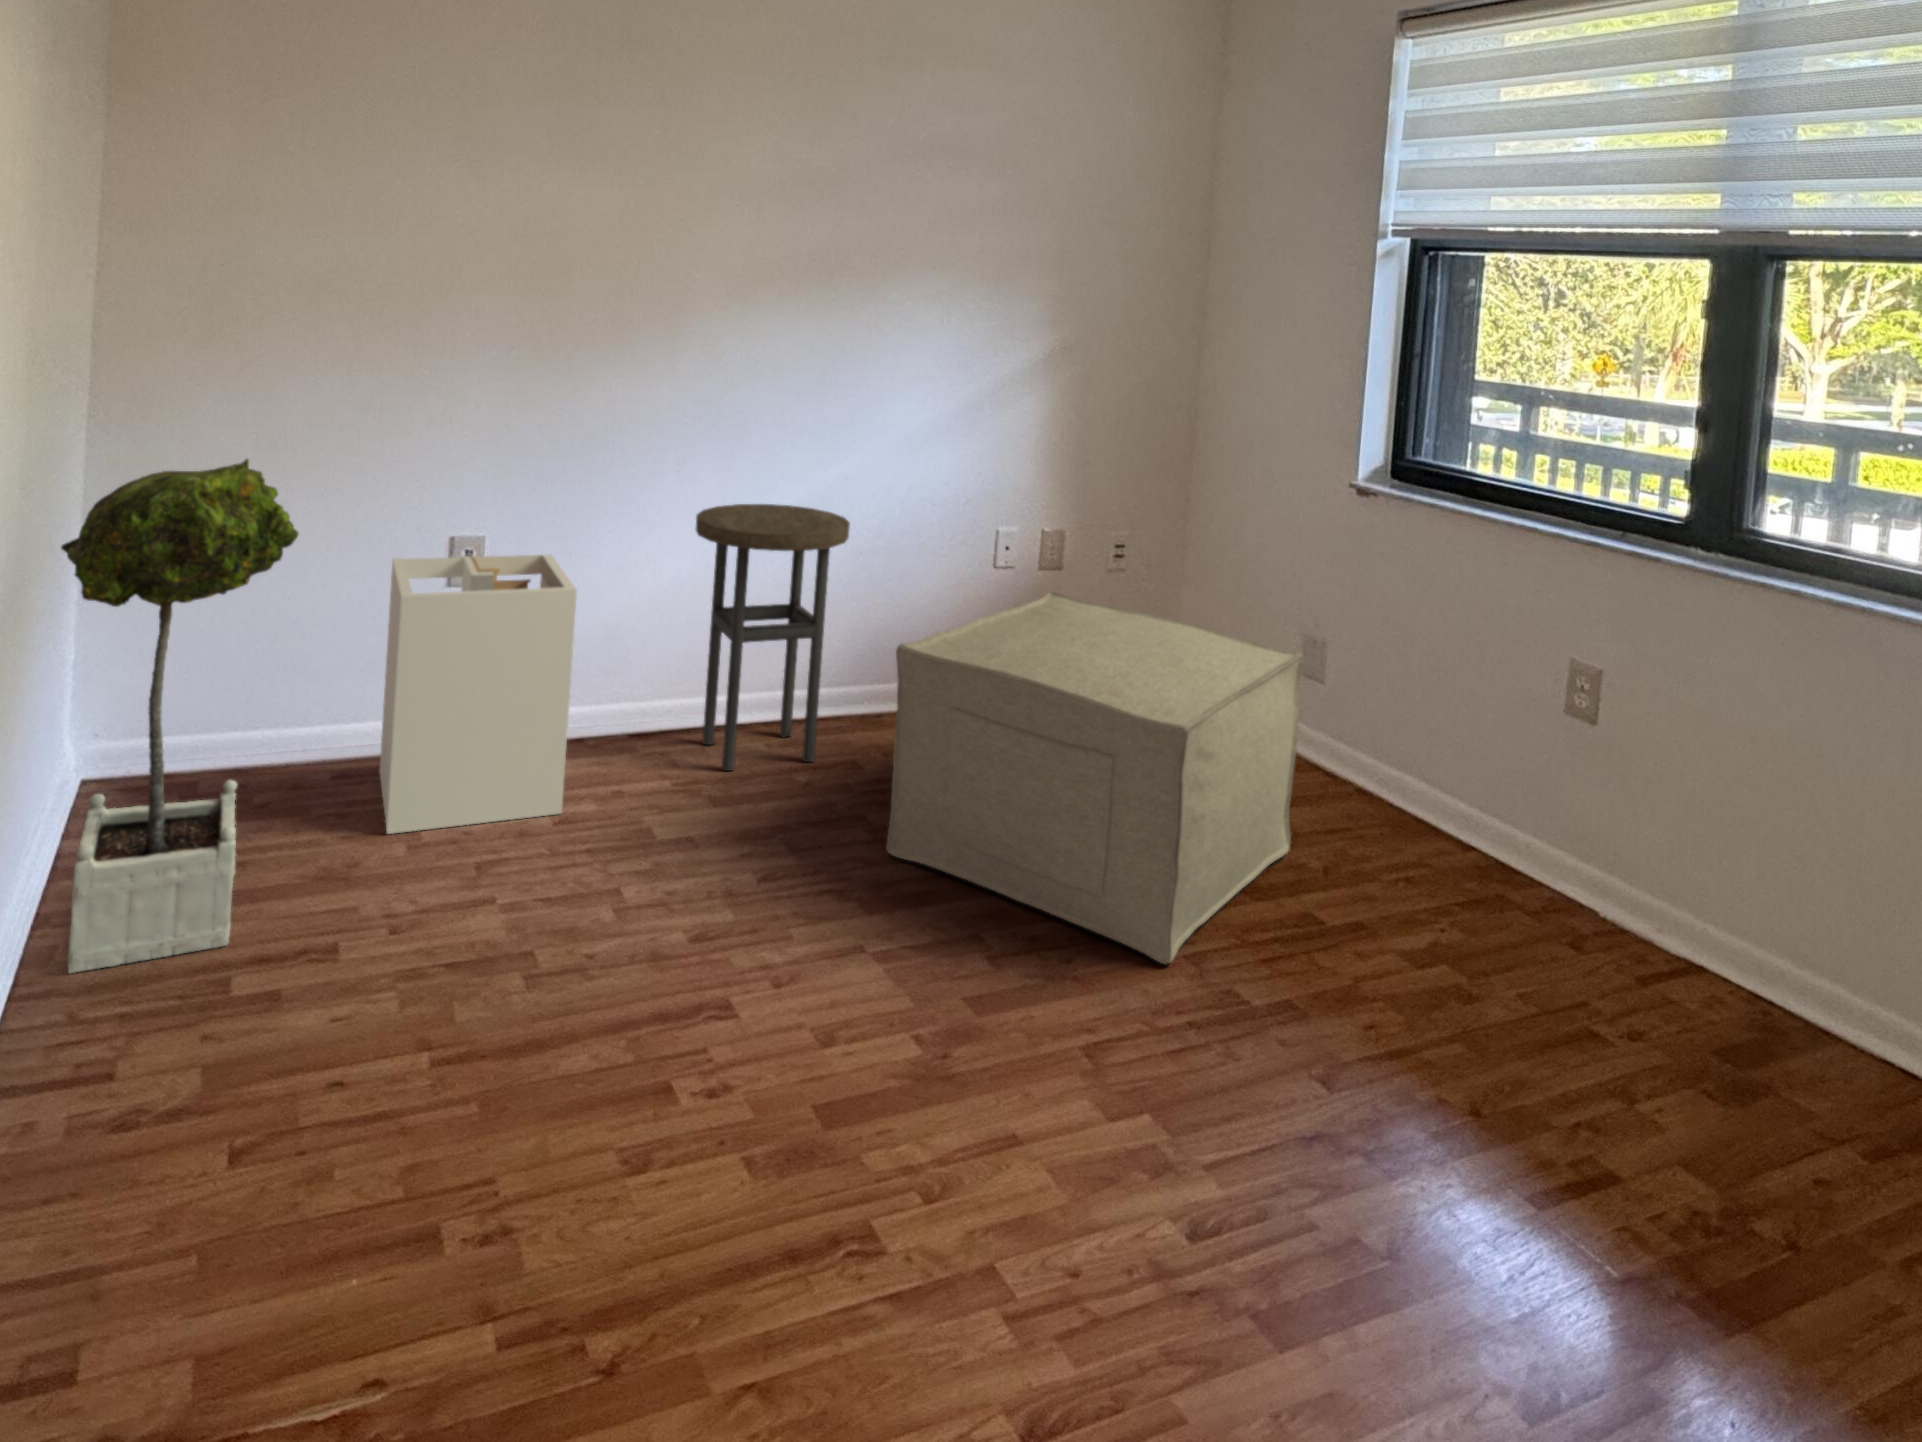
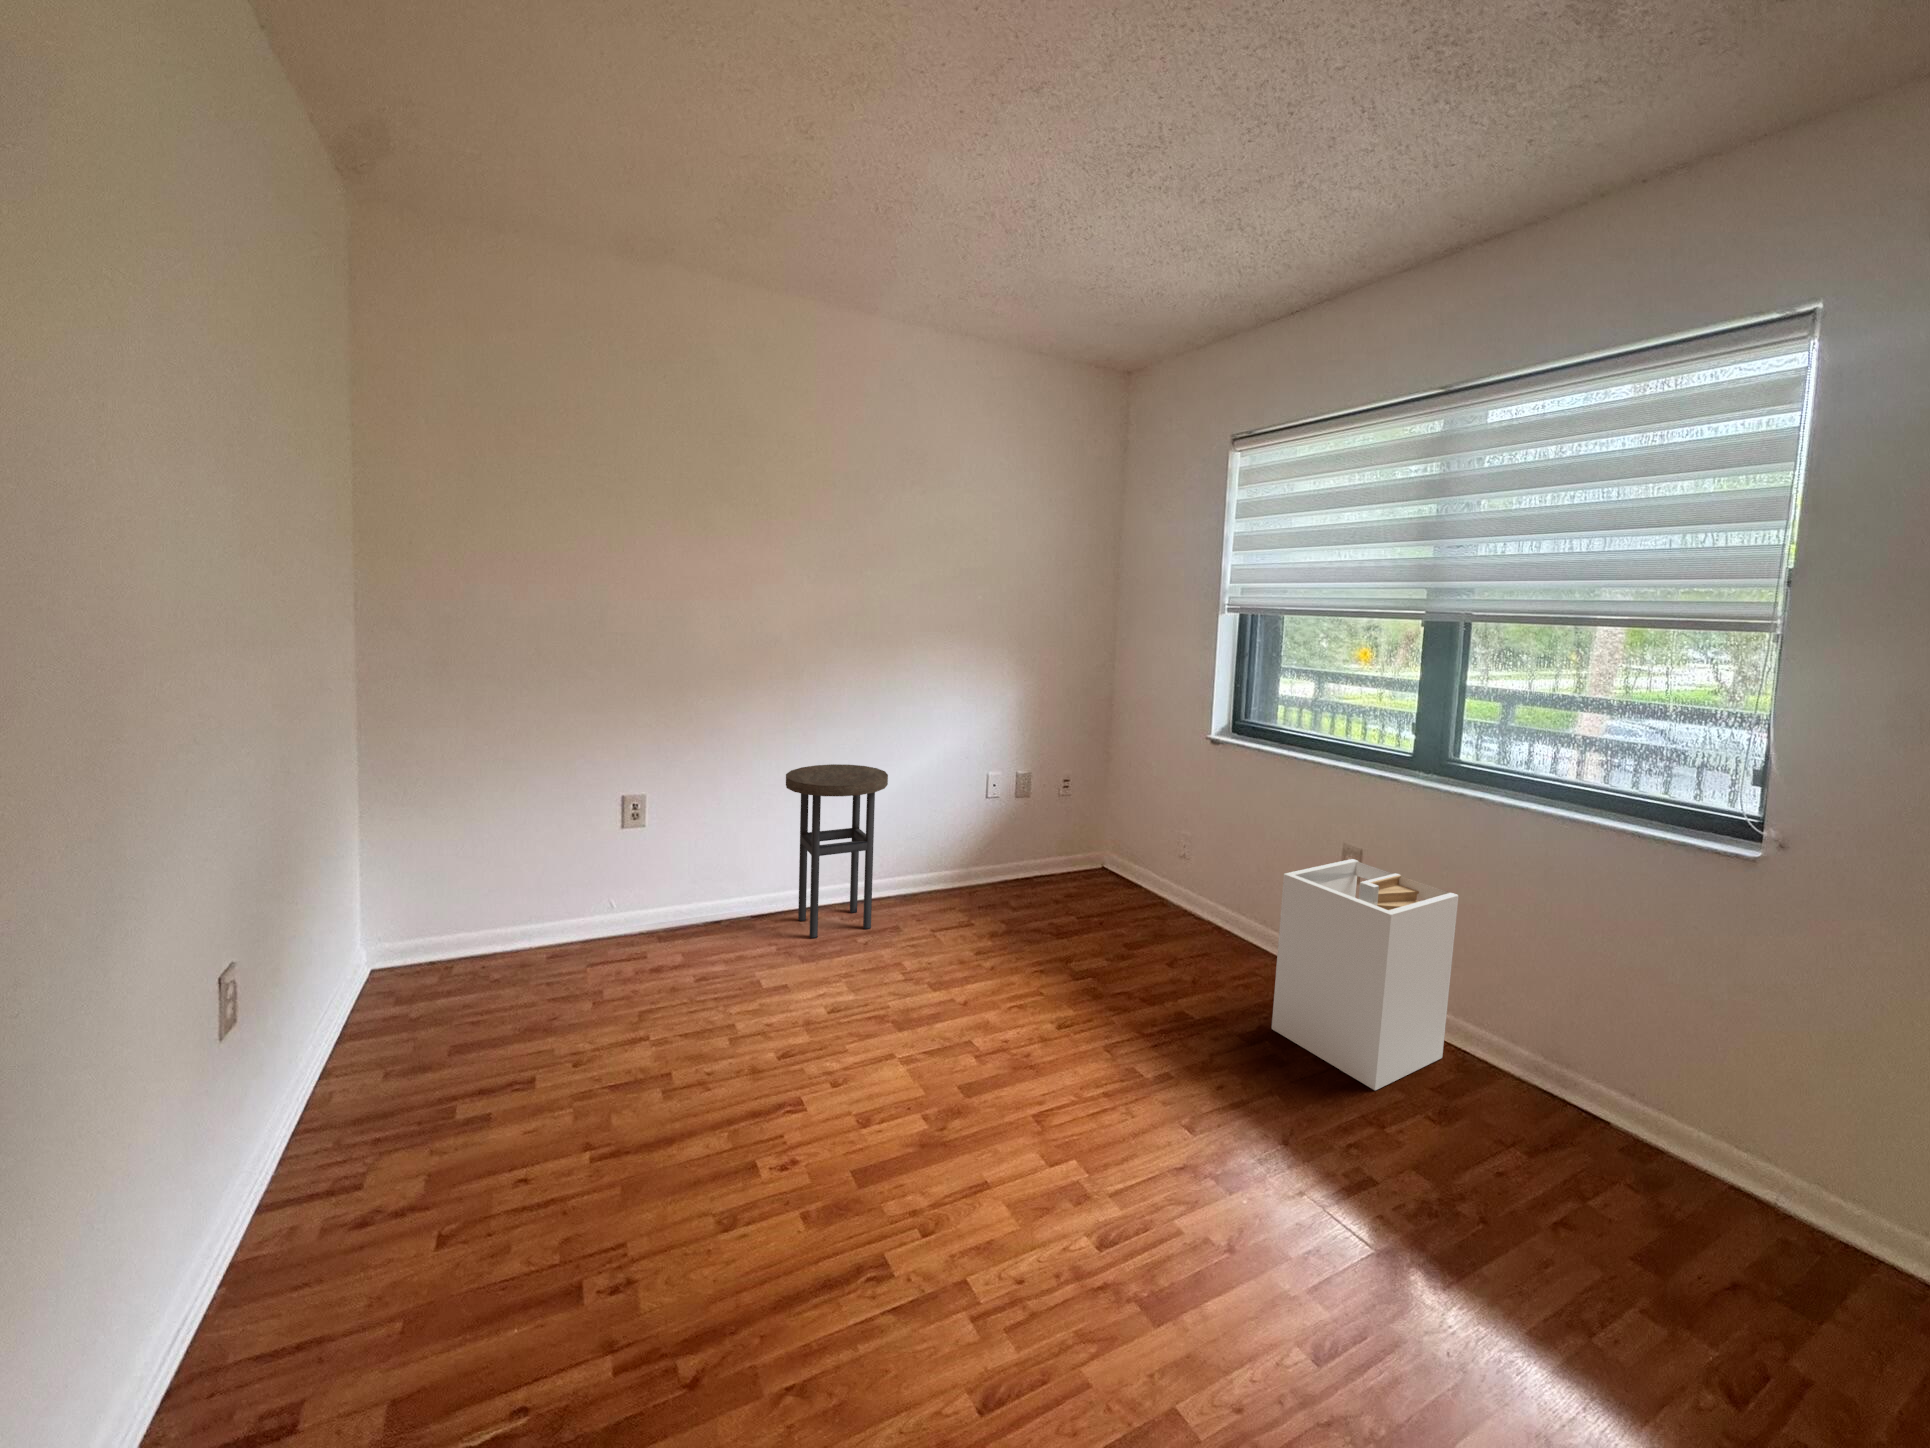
potted tree: present [61,459,299,973] -> none [310,757,489,1113]
laundry hamper: present [379,555,577,834] -> present [1272,859,1459,1090]
ottoman: present [886,592,1303,964] -> none [913,814,1178,1053]

